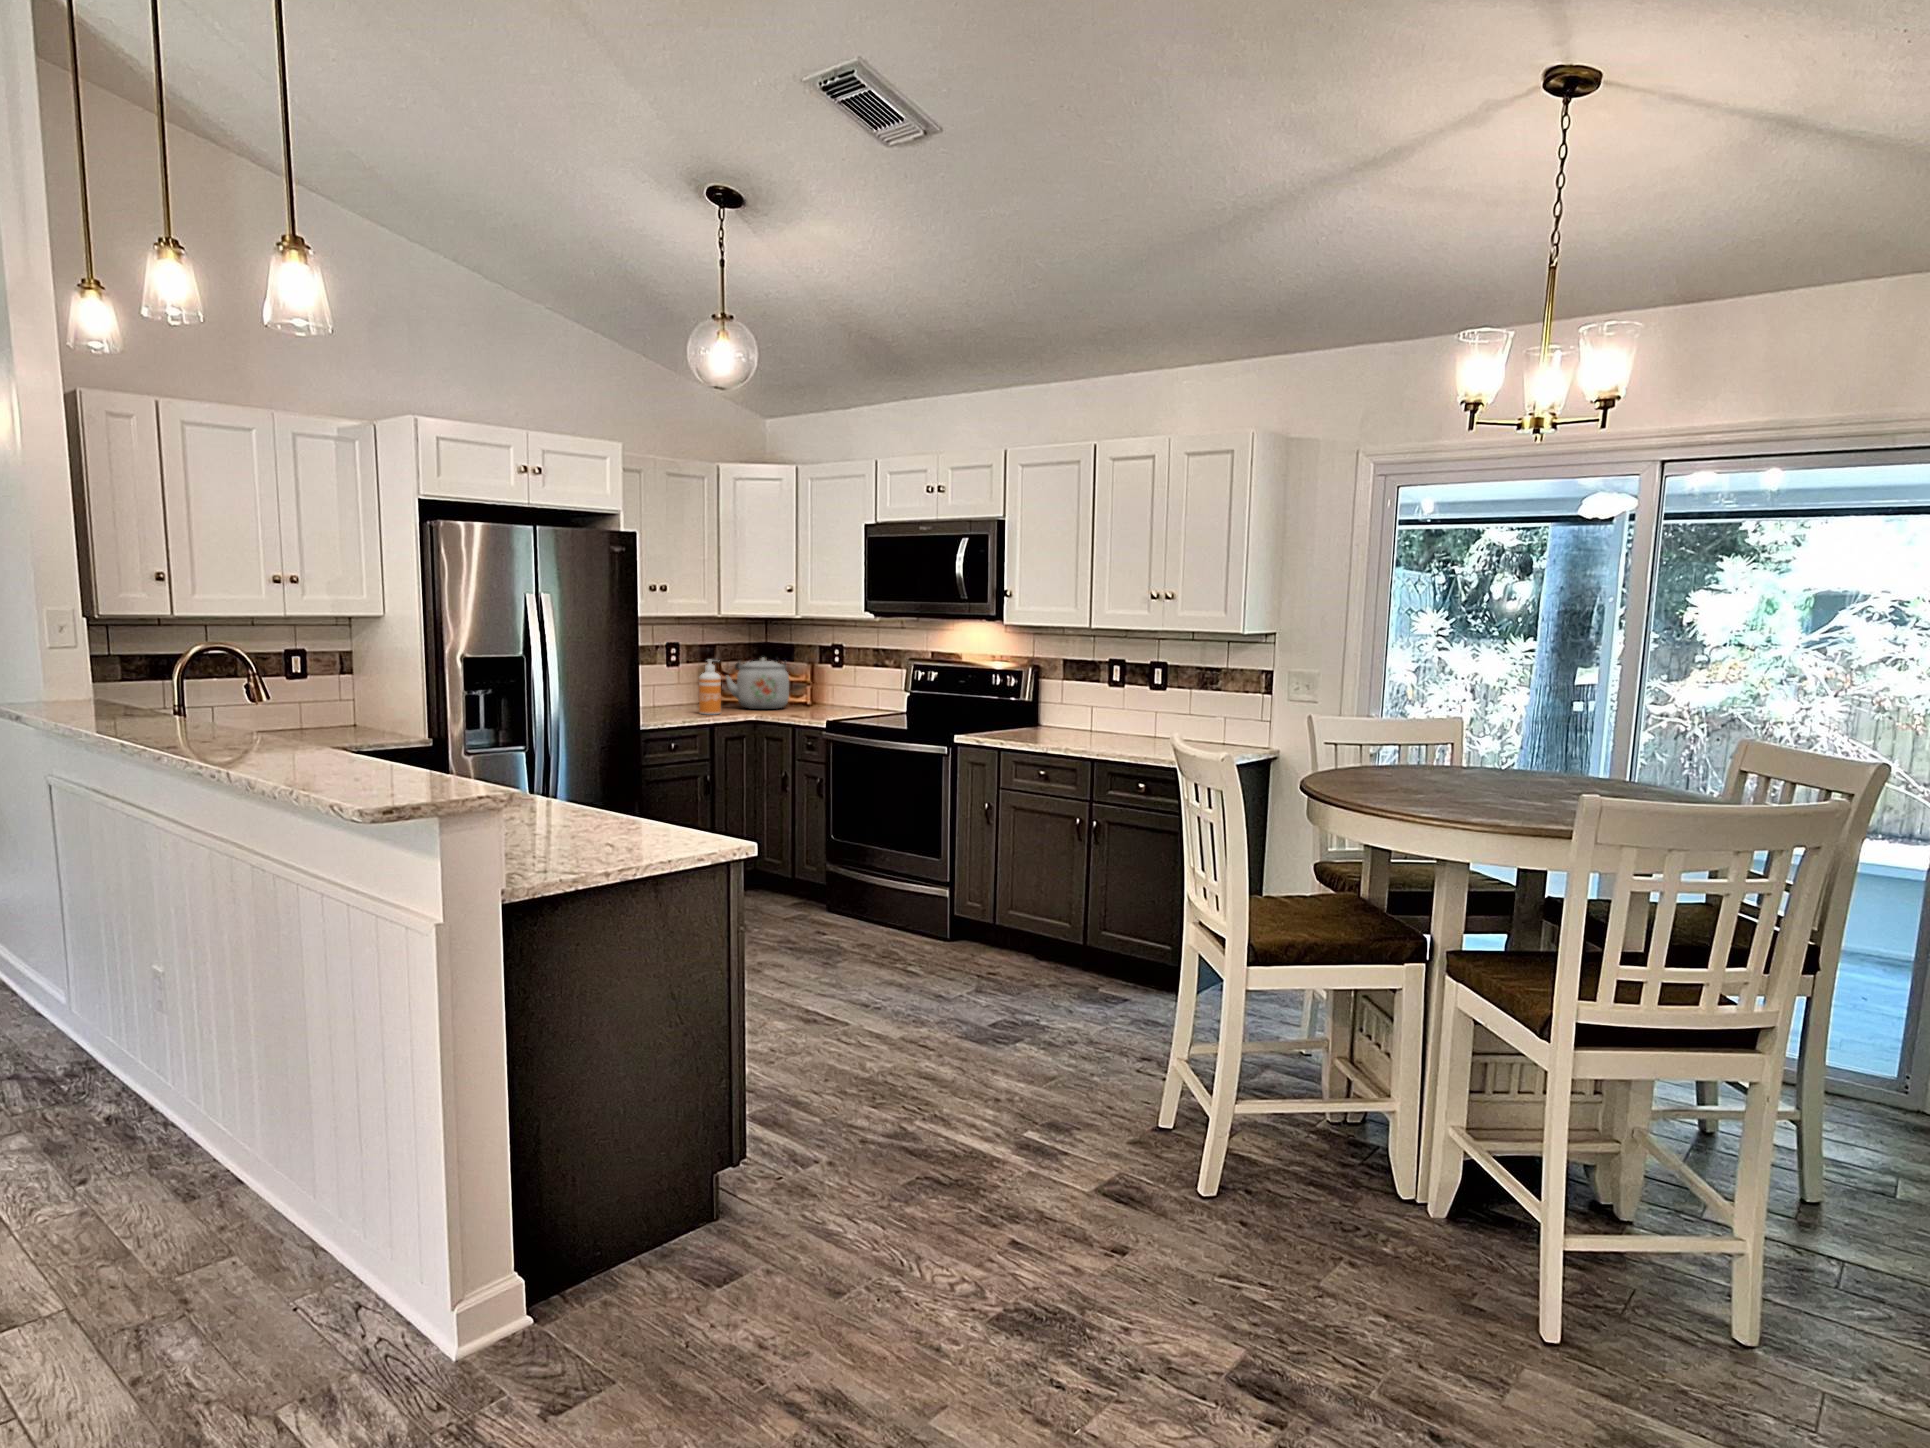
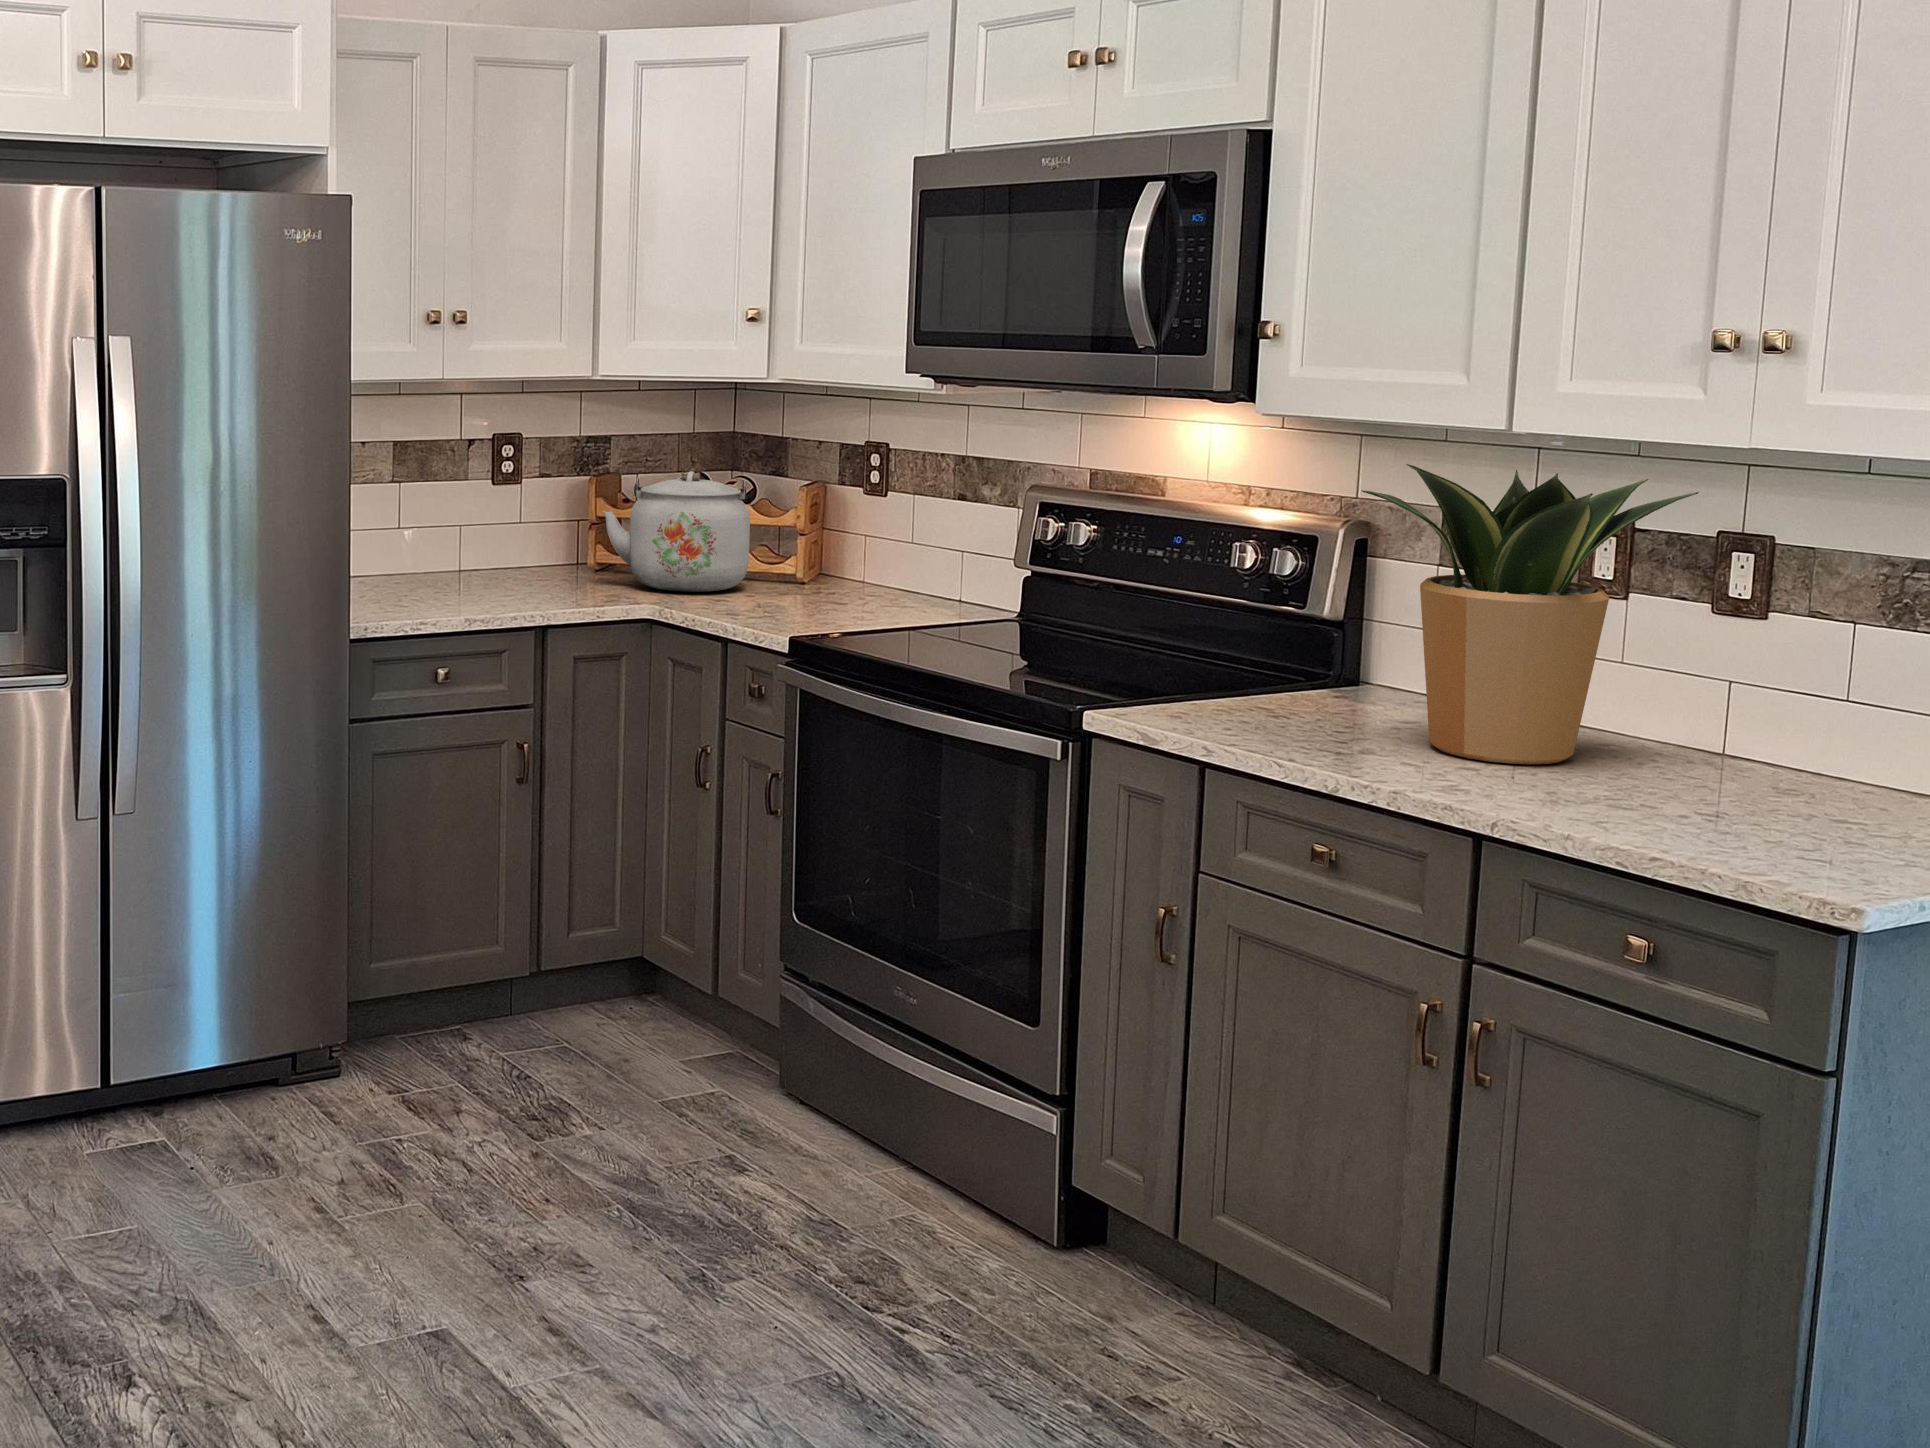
potted plant: none [1045,639,1146,741] -> present [1362,464,1699,764]
soap dispenser: present [699,660,721,714] -> none [524,478,573,603]

